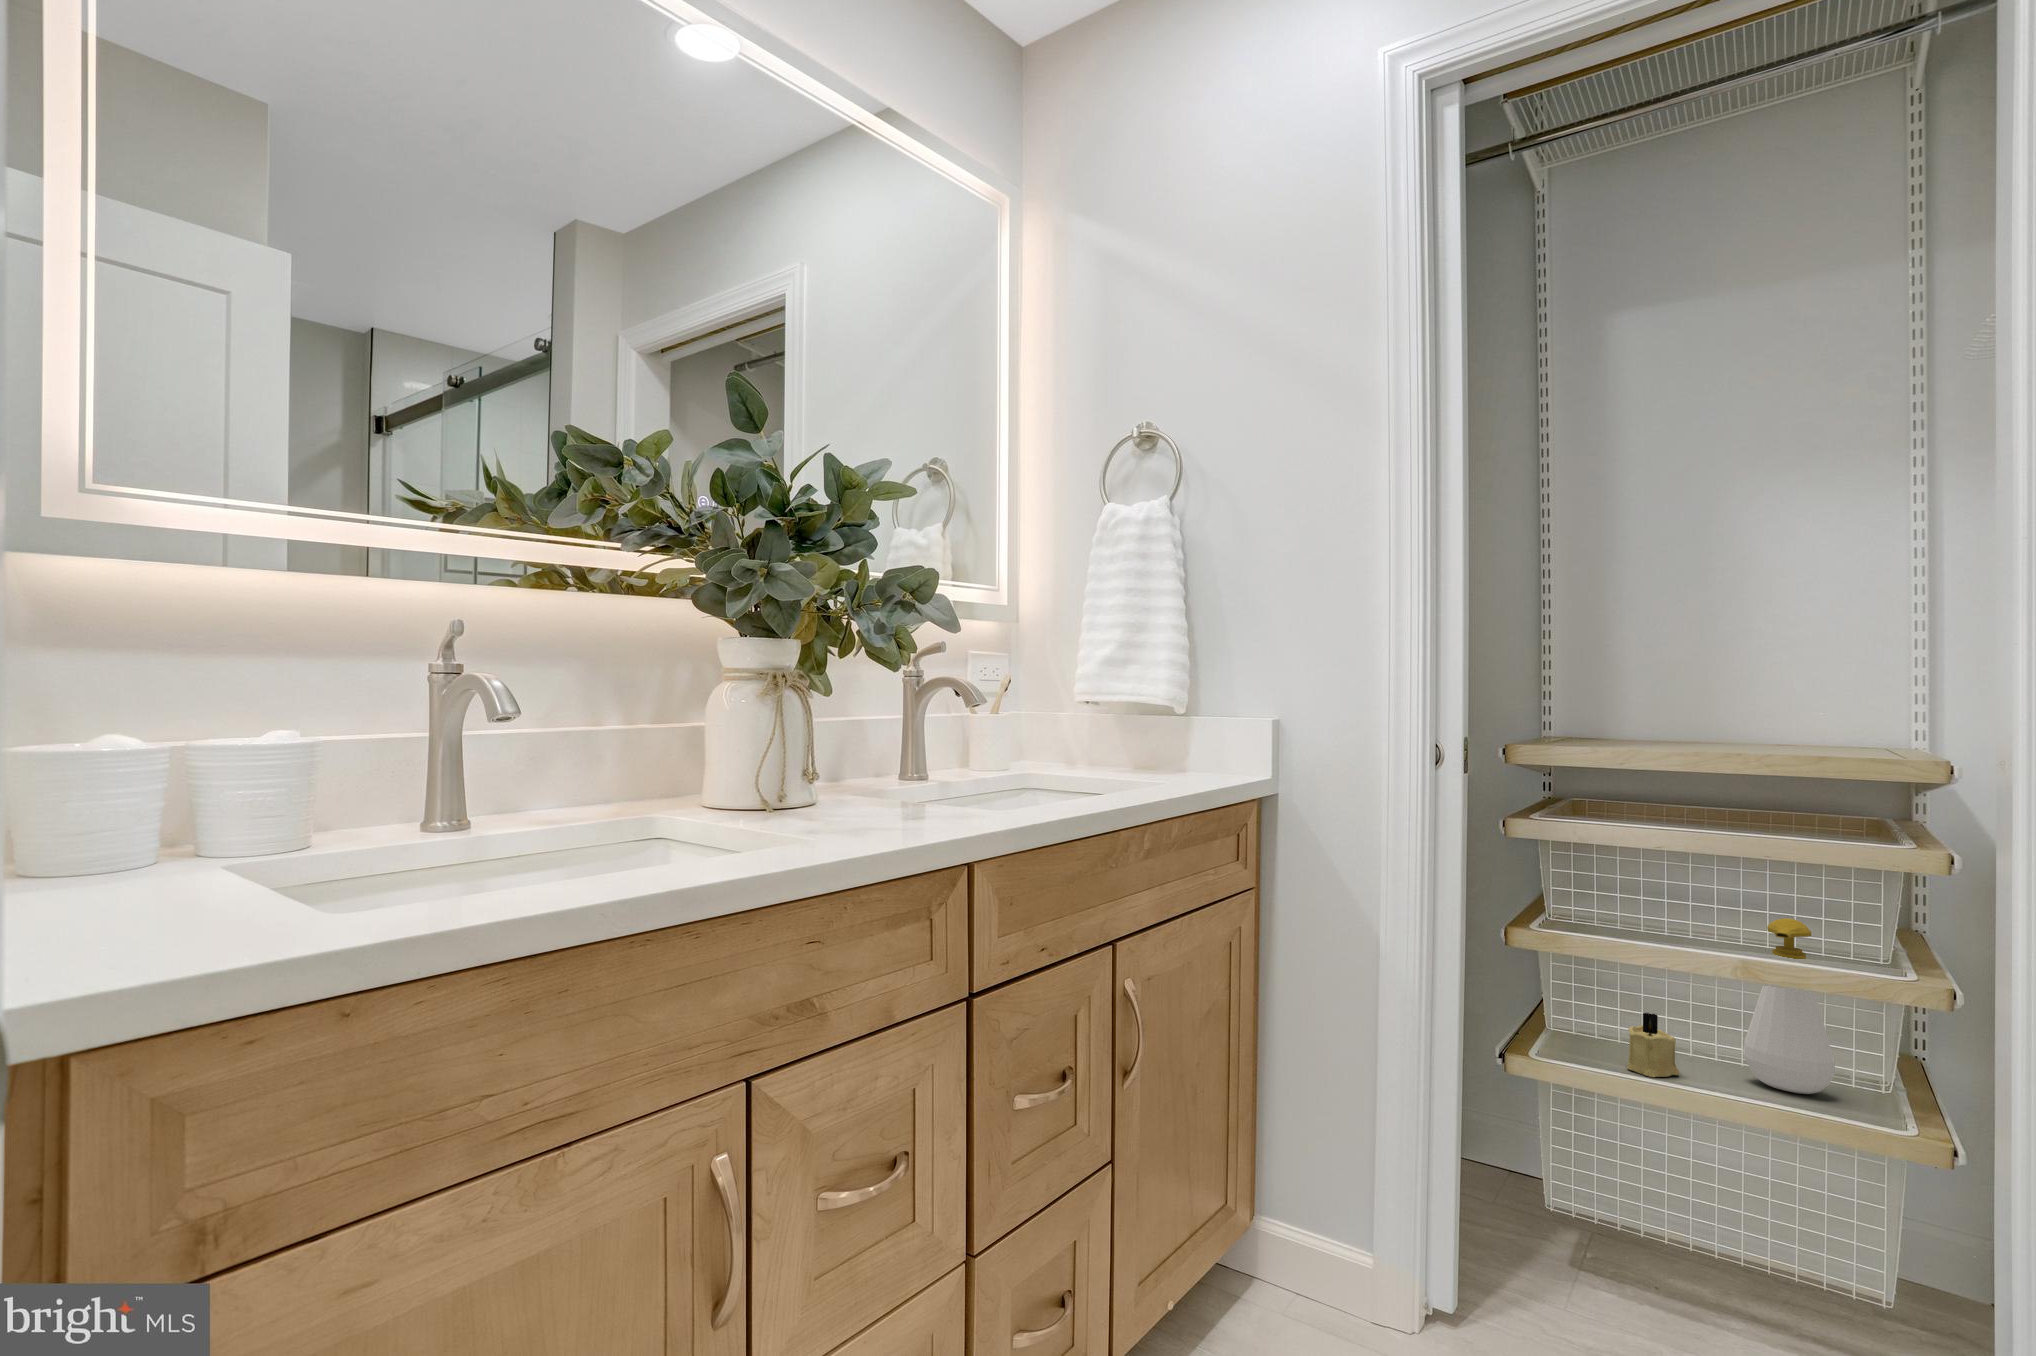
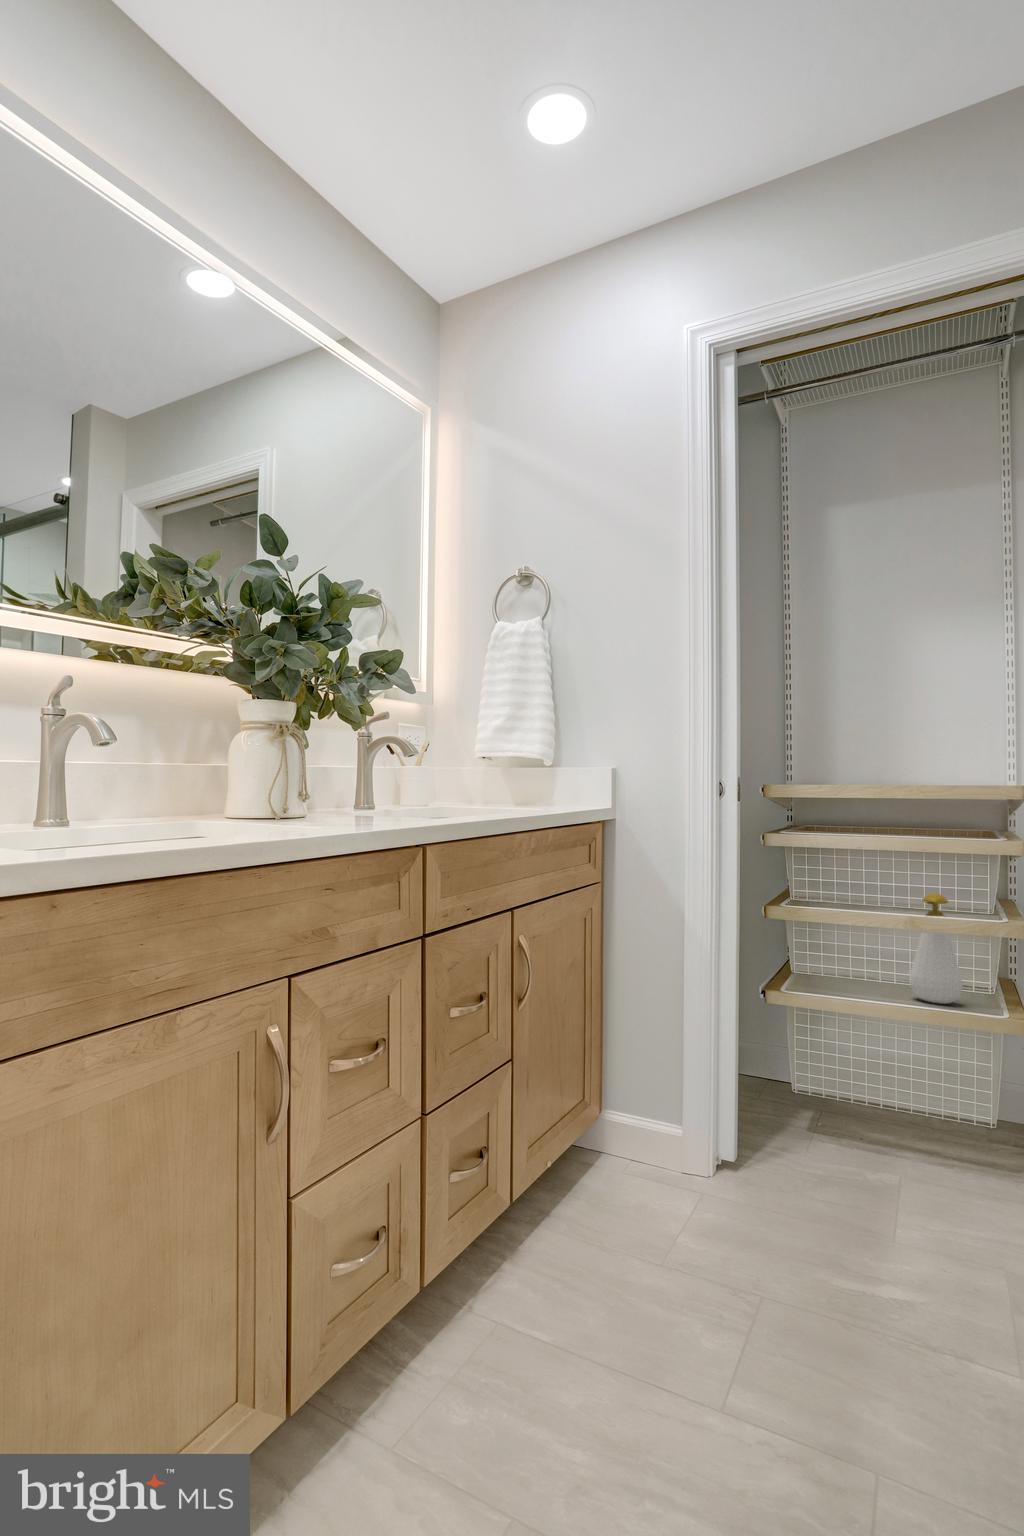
candle: present [1627,1013,1679,1077] -> none [840,958,871,999]

